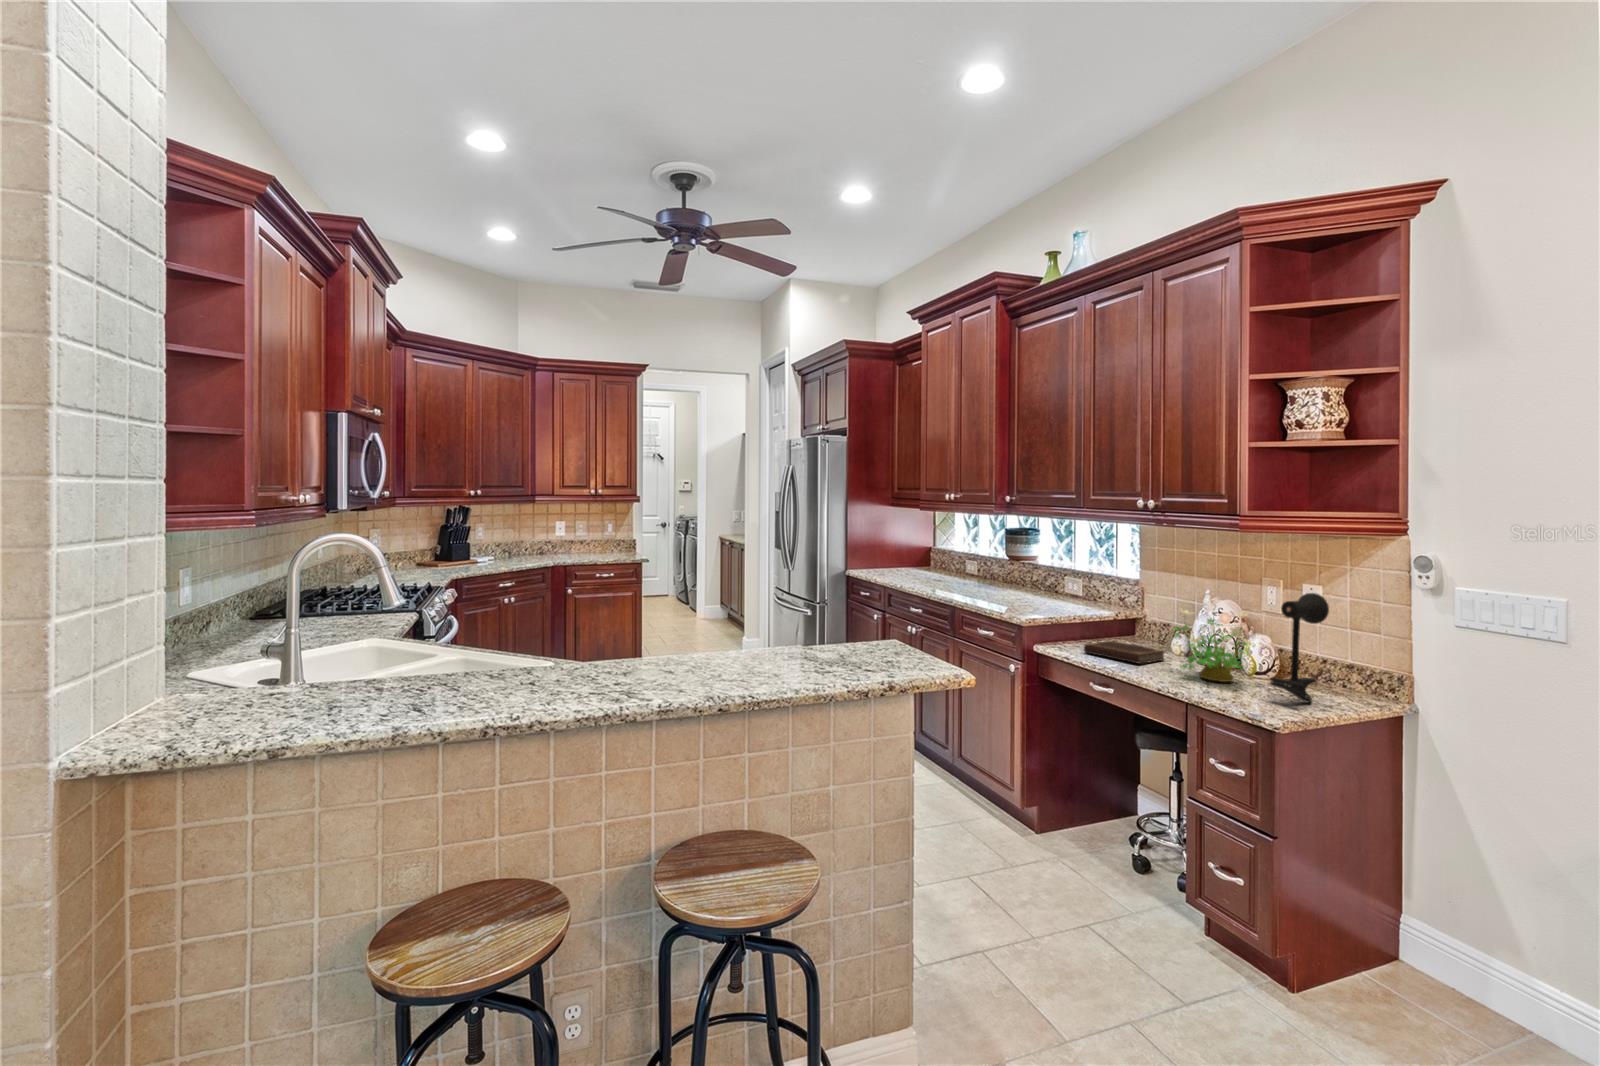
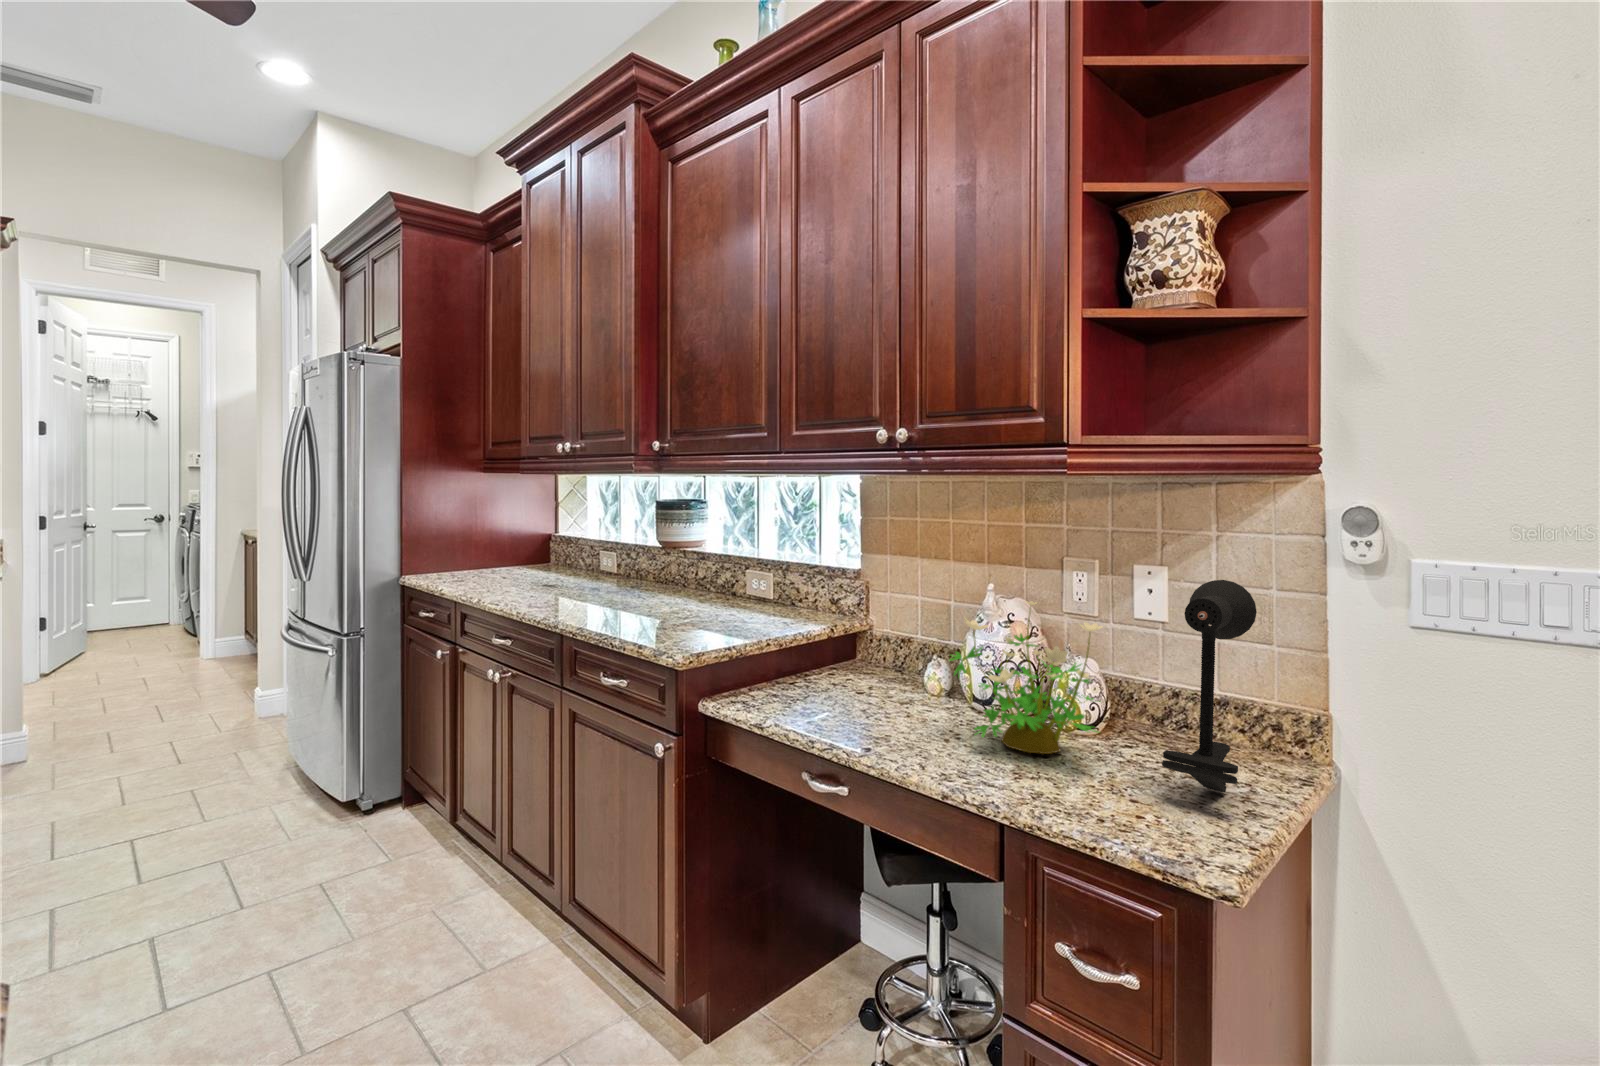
notebook: present [1084,641,1165,664] -> none [791,677,925,724]

